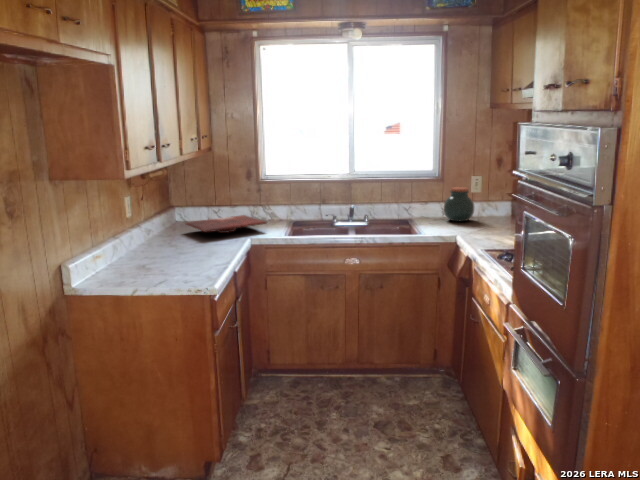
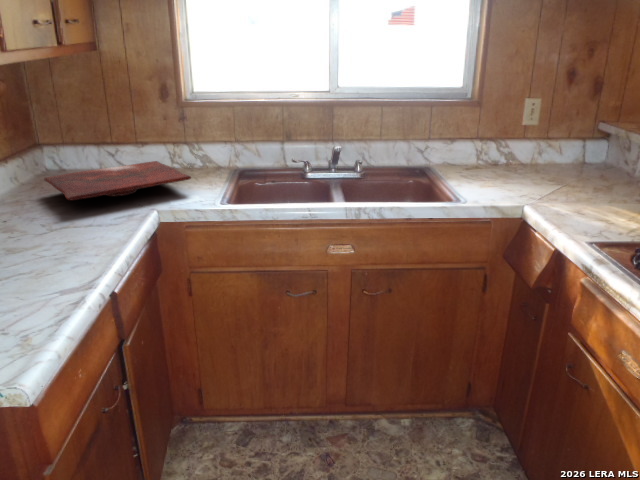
jar: present [444,187,474,221] -> none [482,116,534,173]

